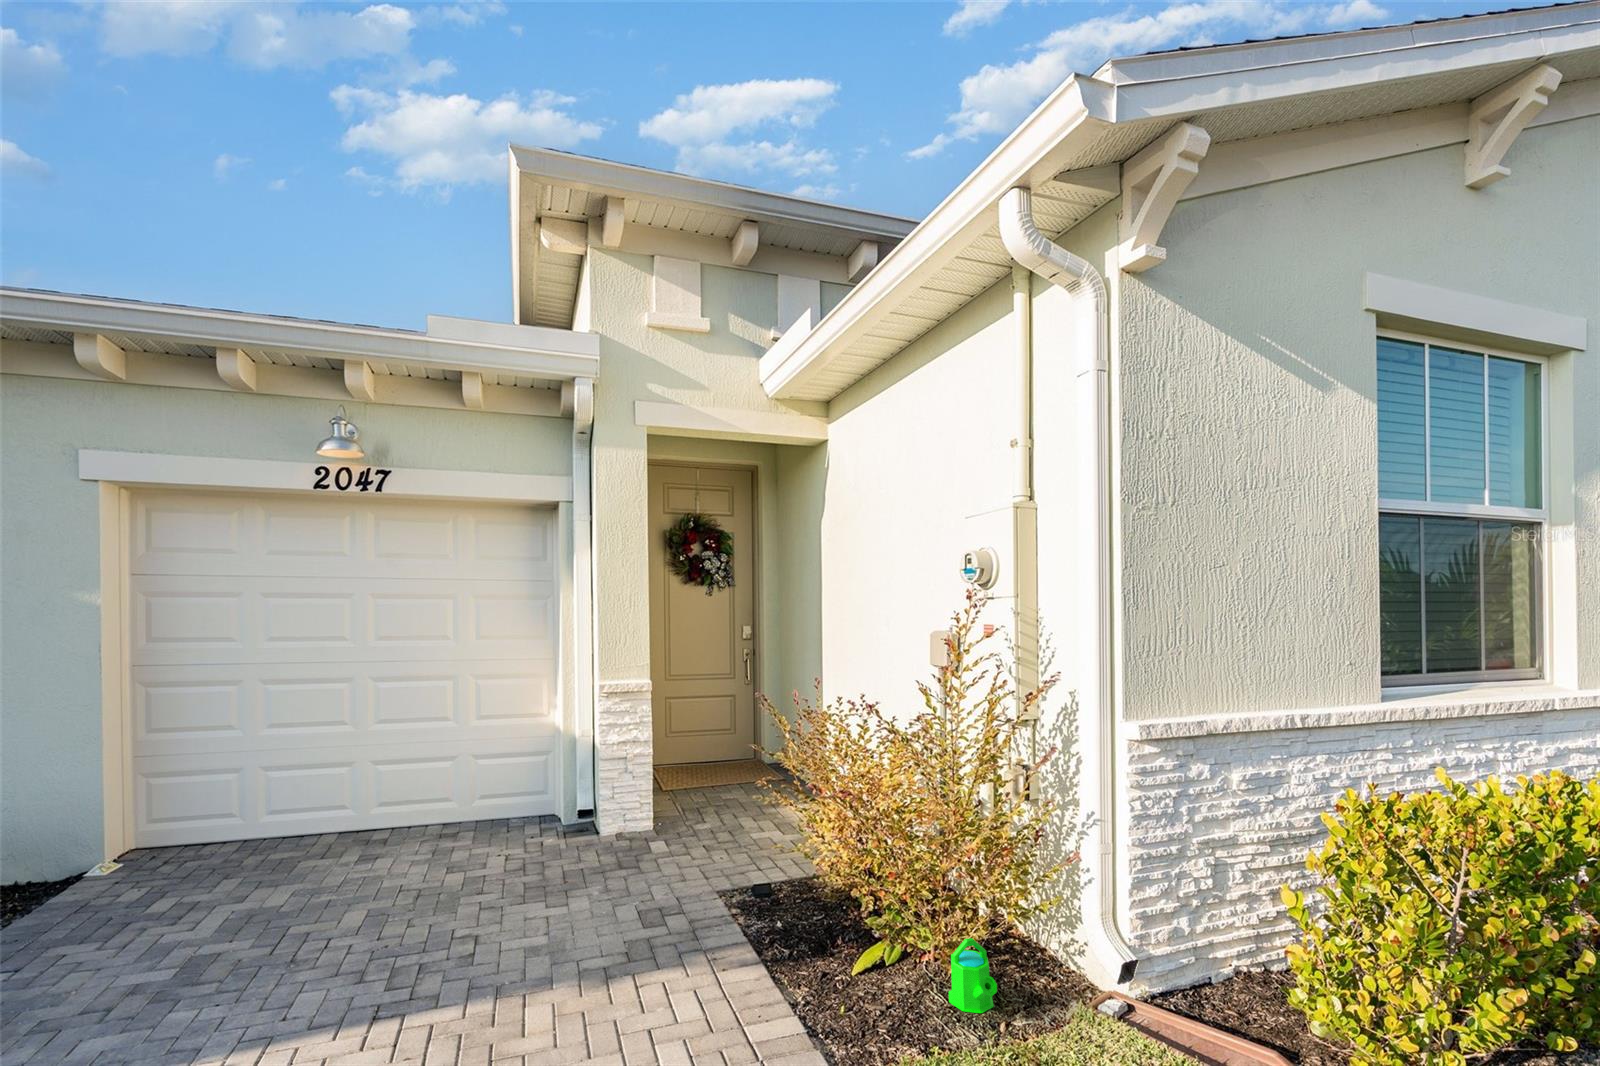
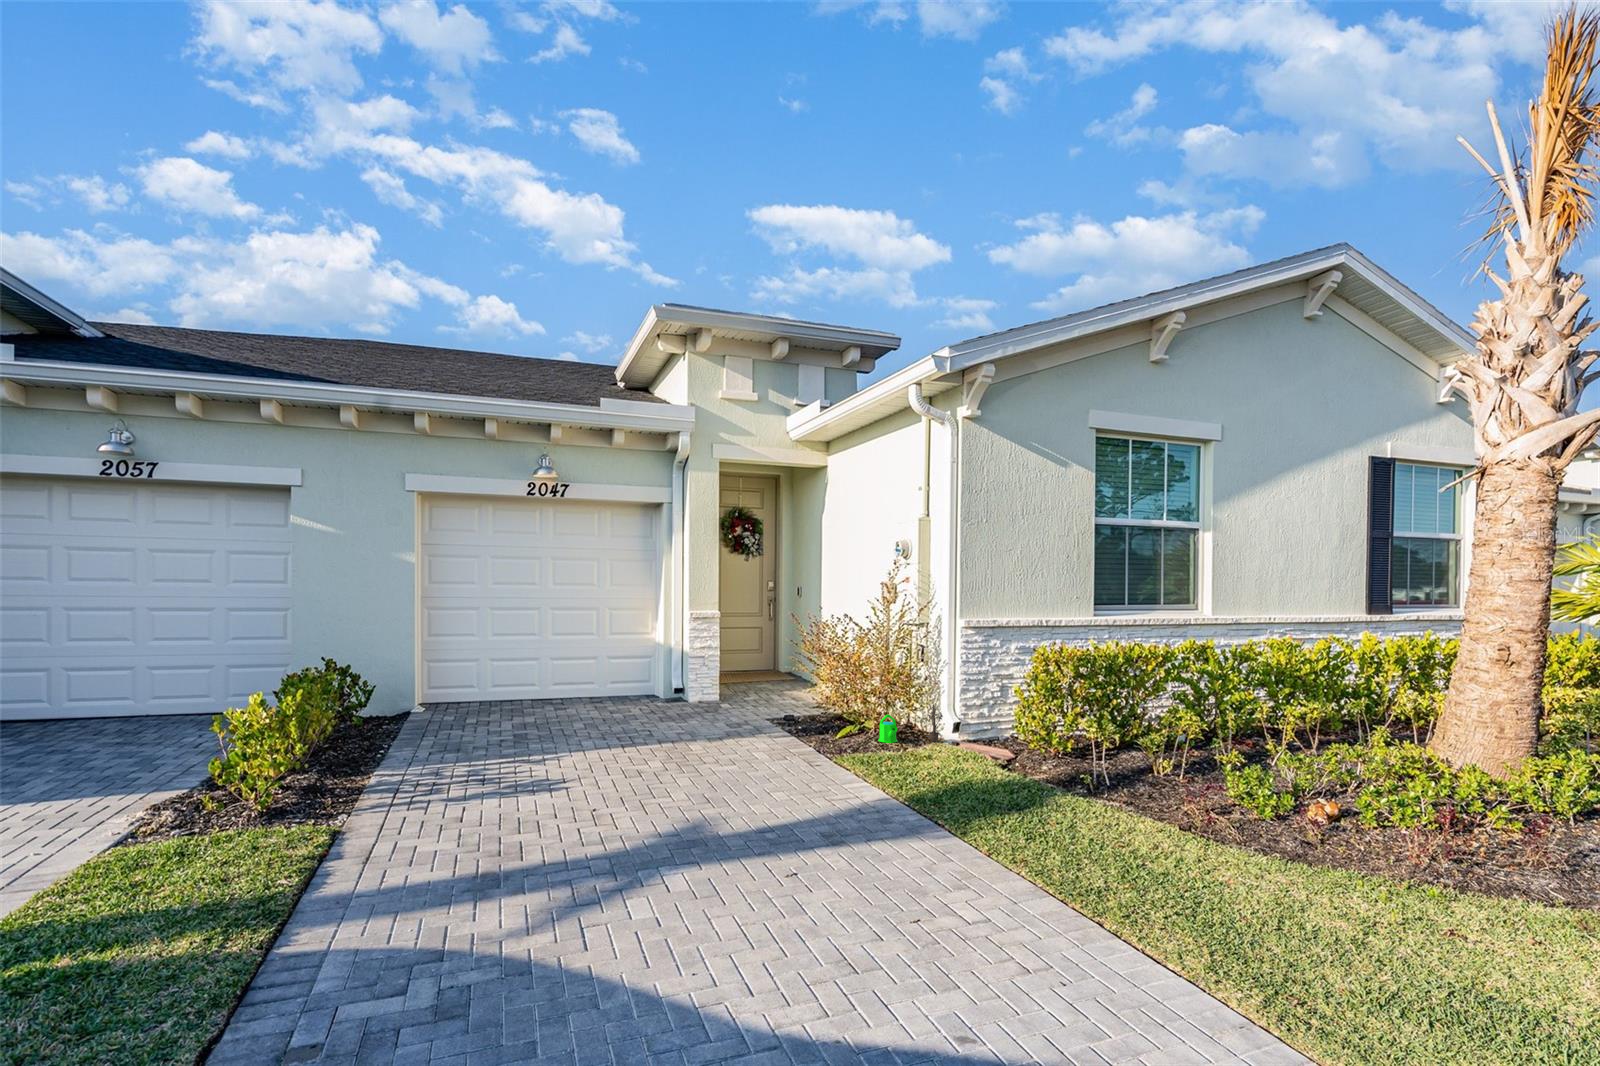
decorative plant: none [1052,916,1098,1006] -> present [927,705,943,742]

